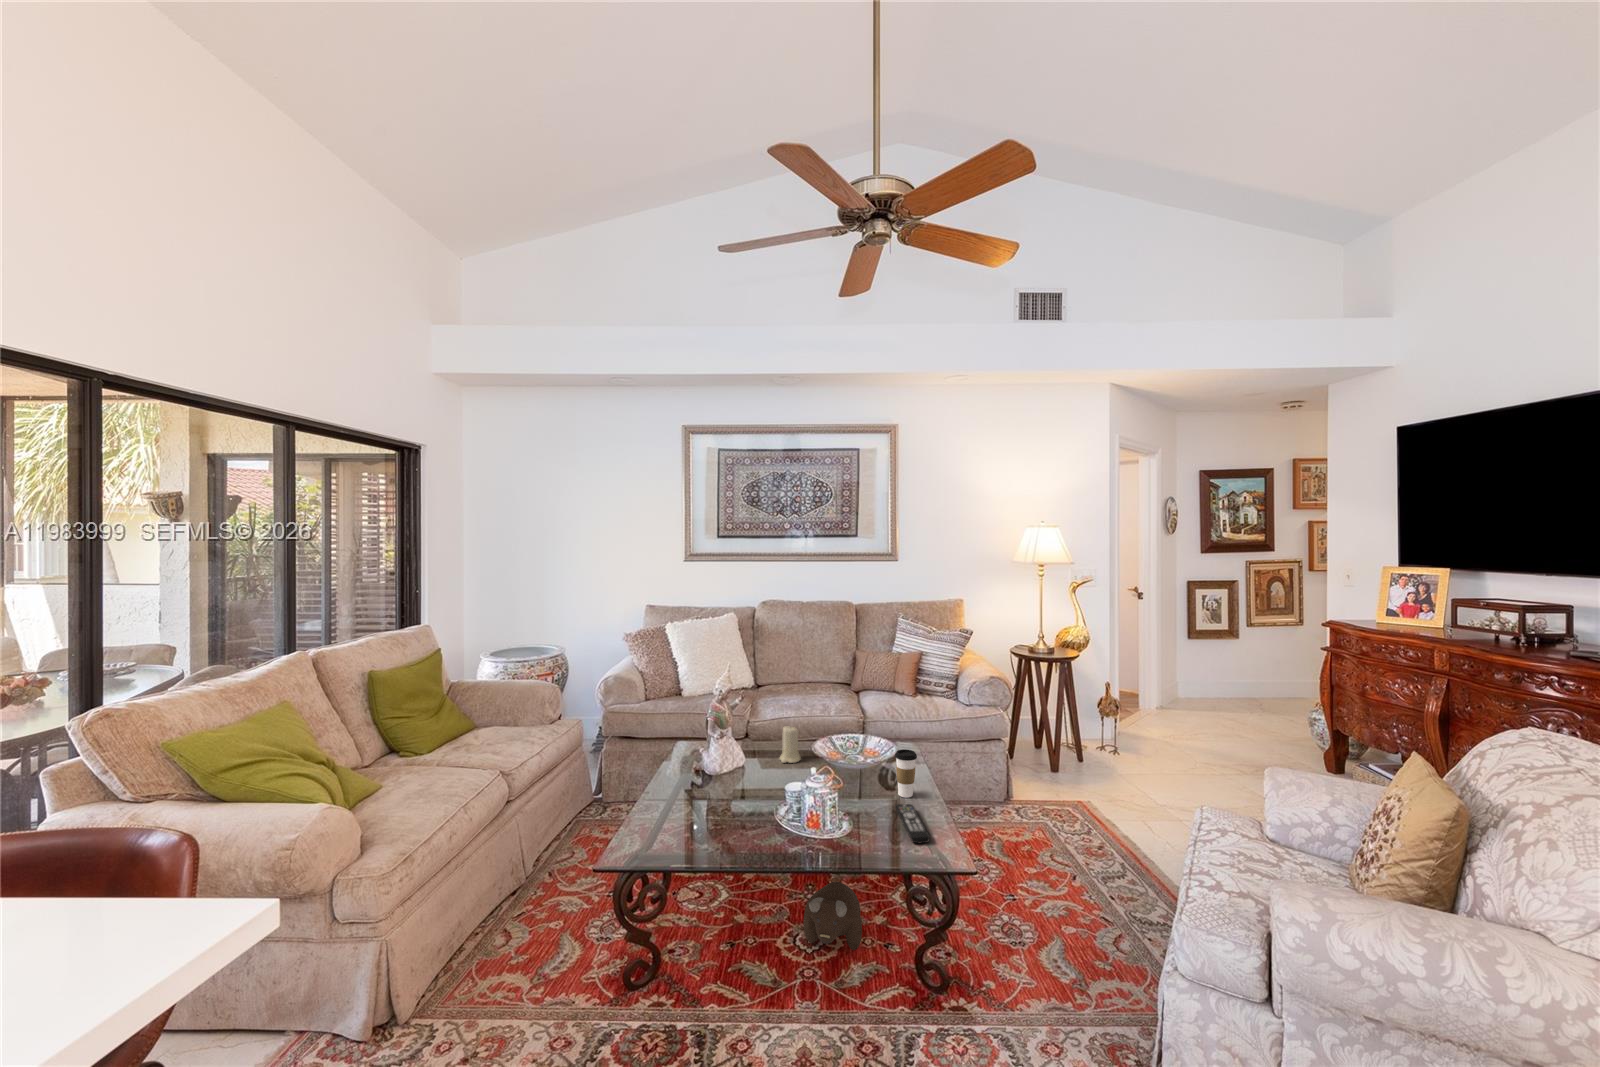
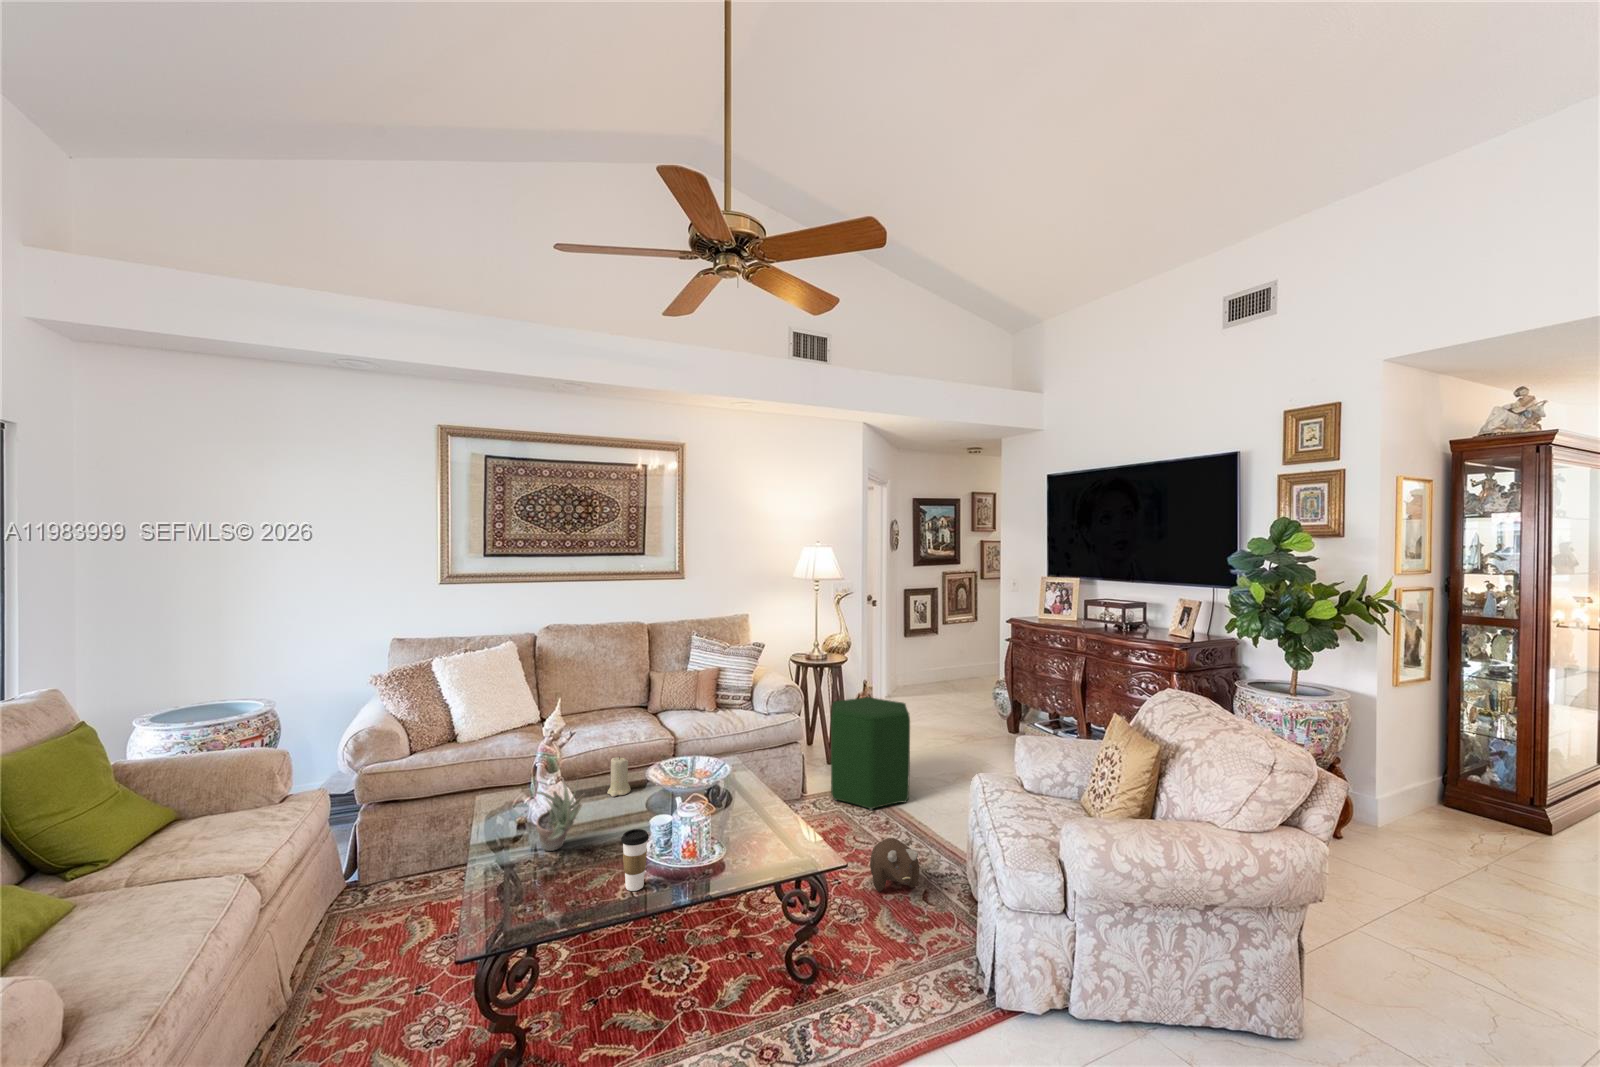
ottoman: none [1042,701,1144,831] -> present [831,697,910,810]
succulent plant: none [695,736,737,800] -> present [535,780,584,851]
coffee cup: present [895,749,917,798] -> present [621,829,649,891]
remote control: present [895,804,930,843] -> none [749,814,795,849]
plush toy: present [804,882,862,950] -> present [870,838,919,891]

